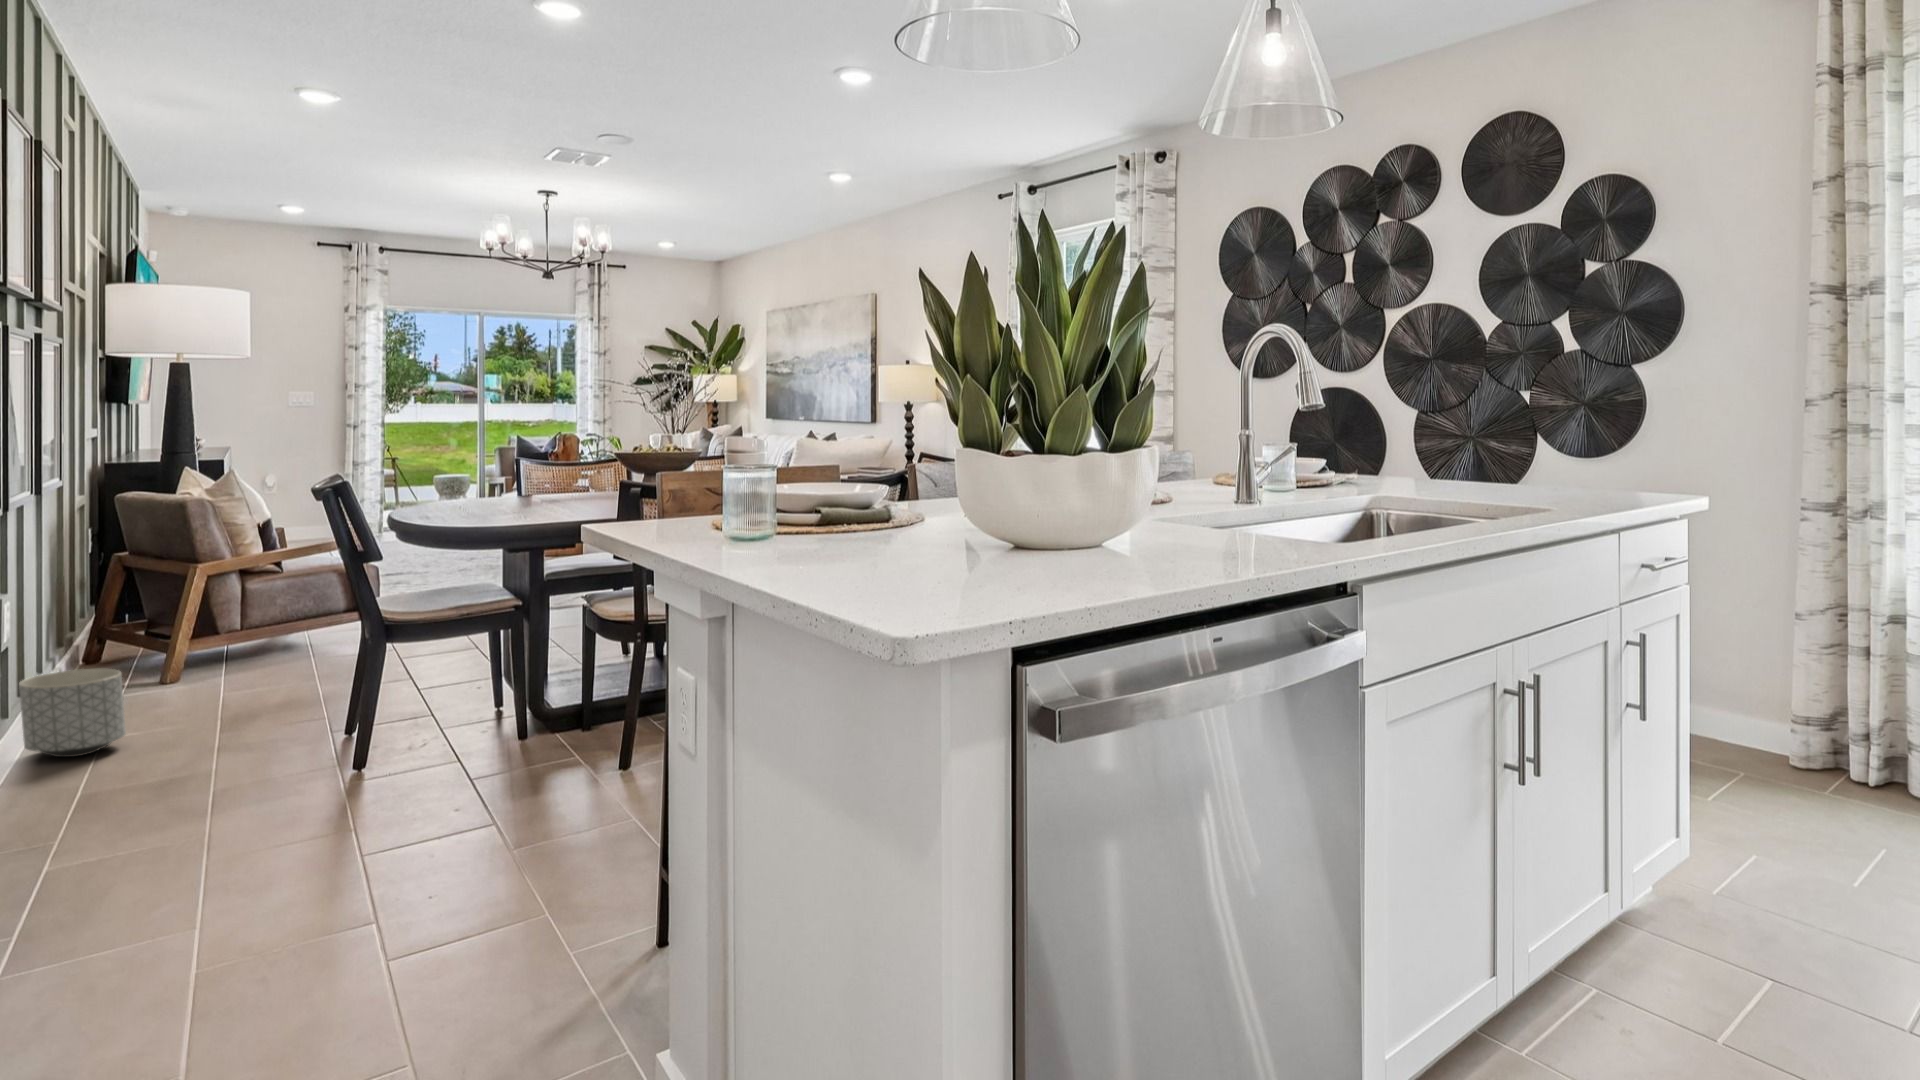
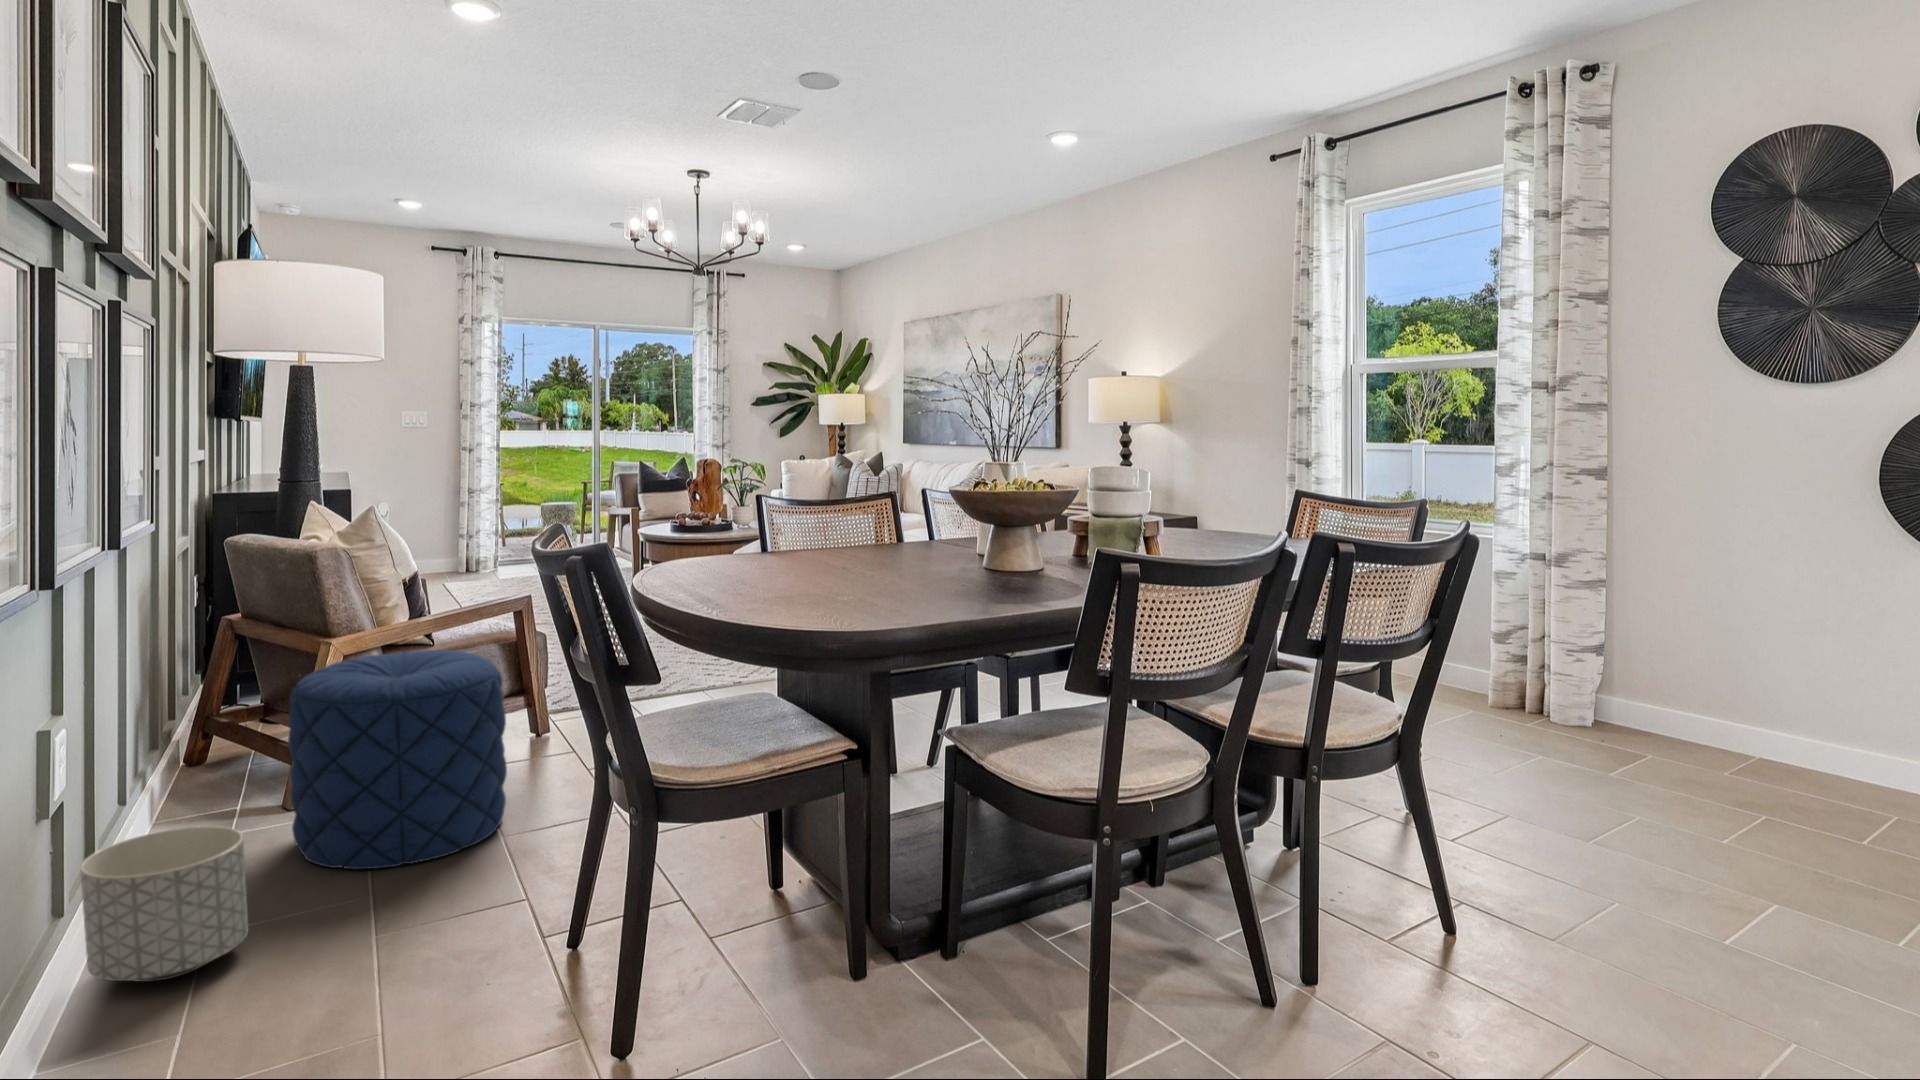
pouf: none [157,571,318,714] -> present [288,650,507,869]

